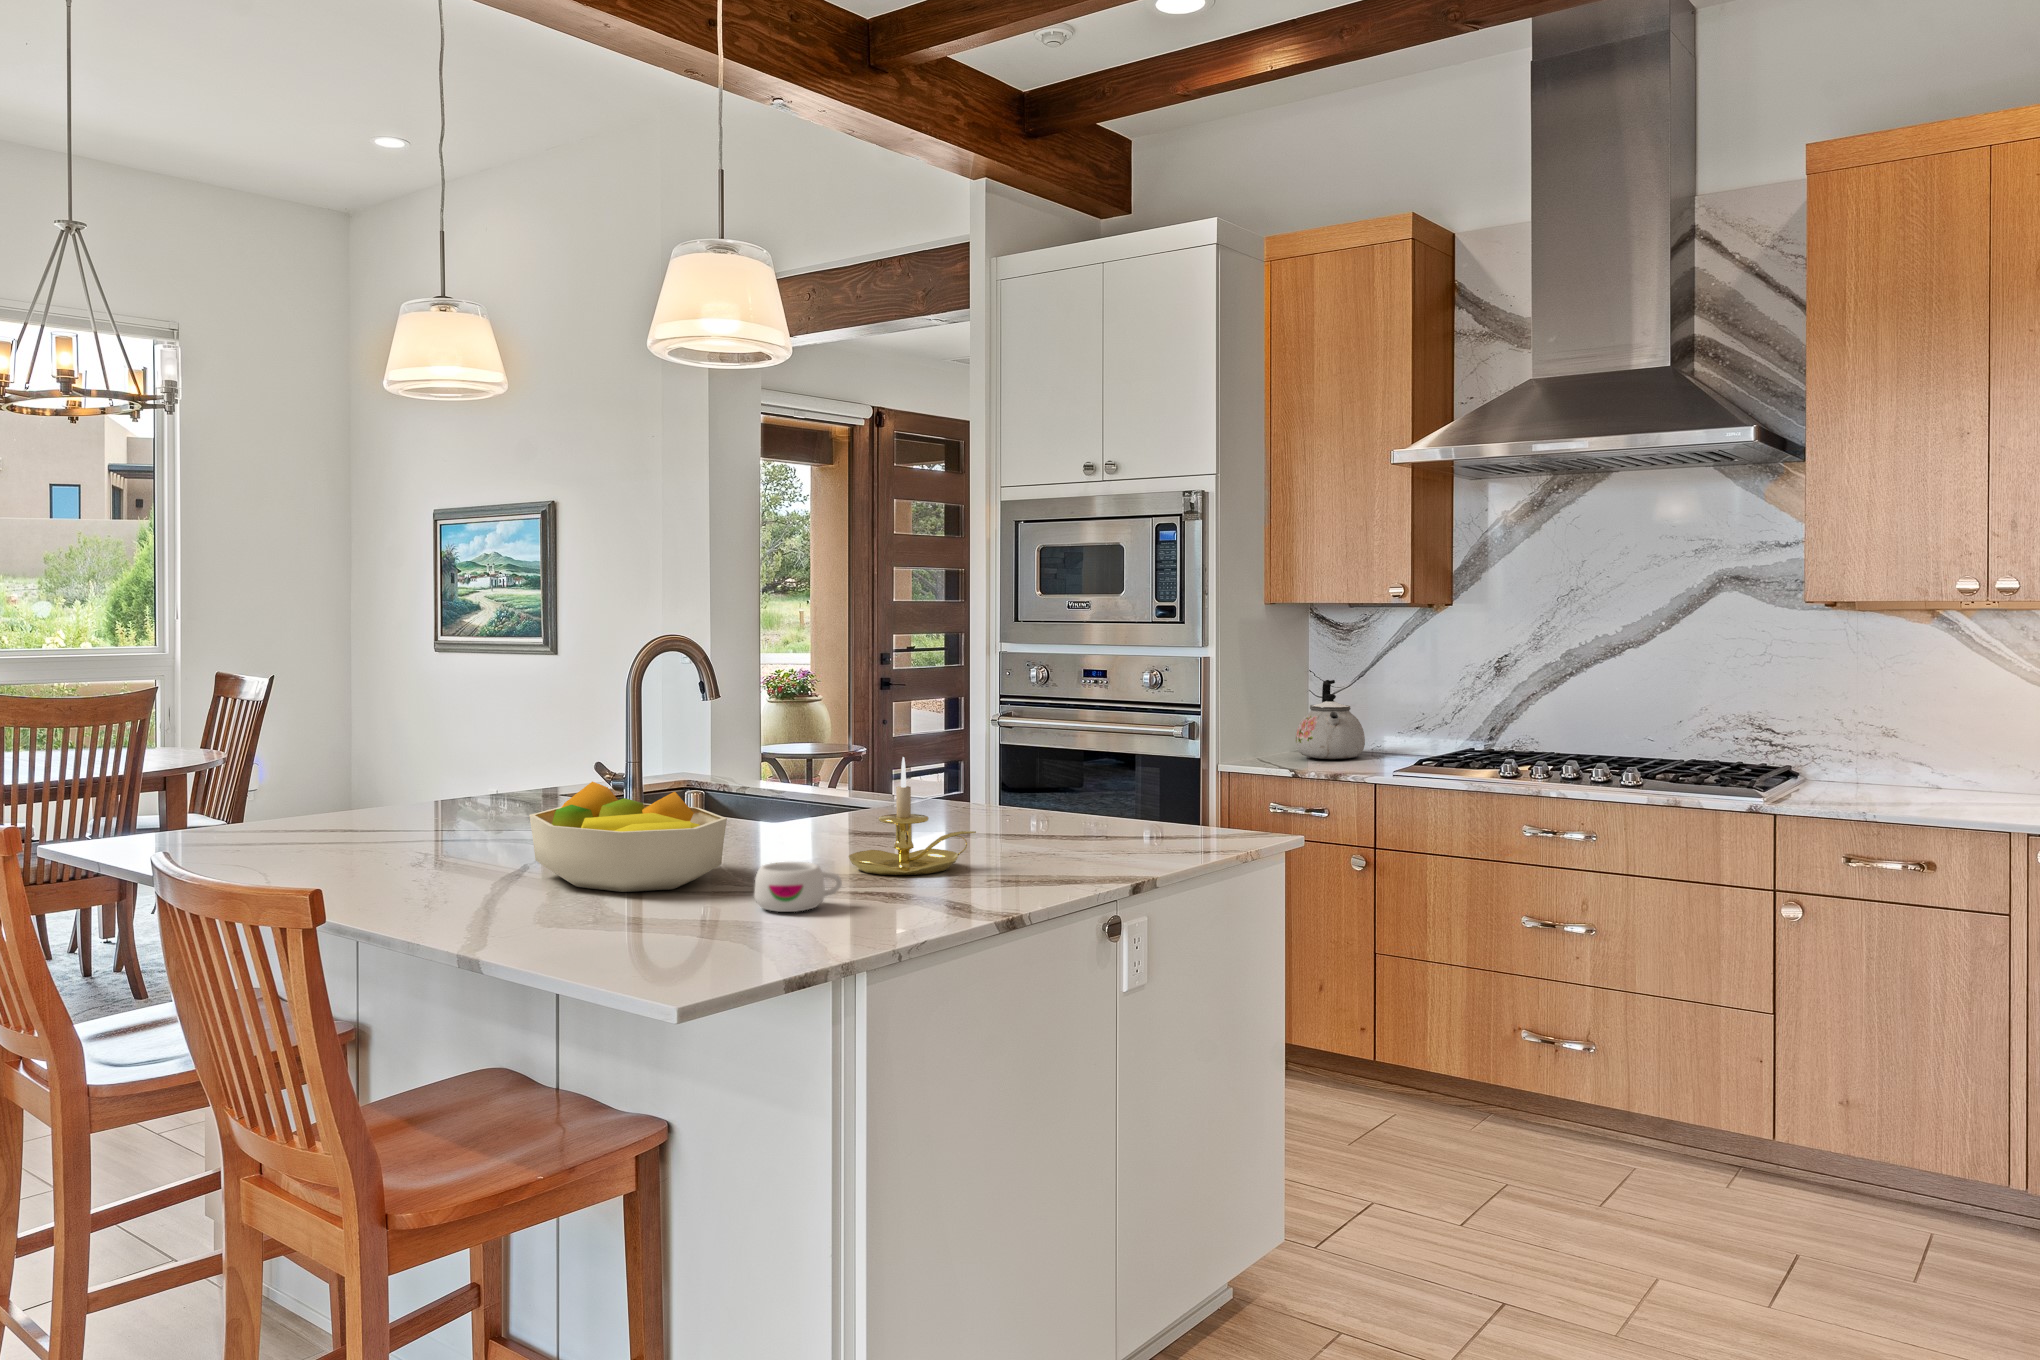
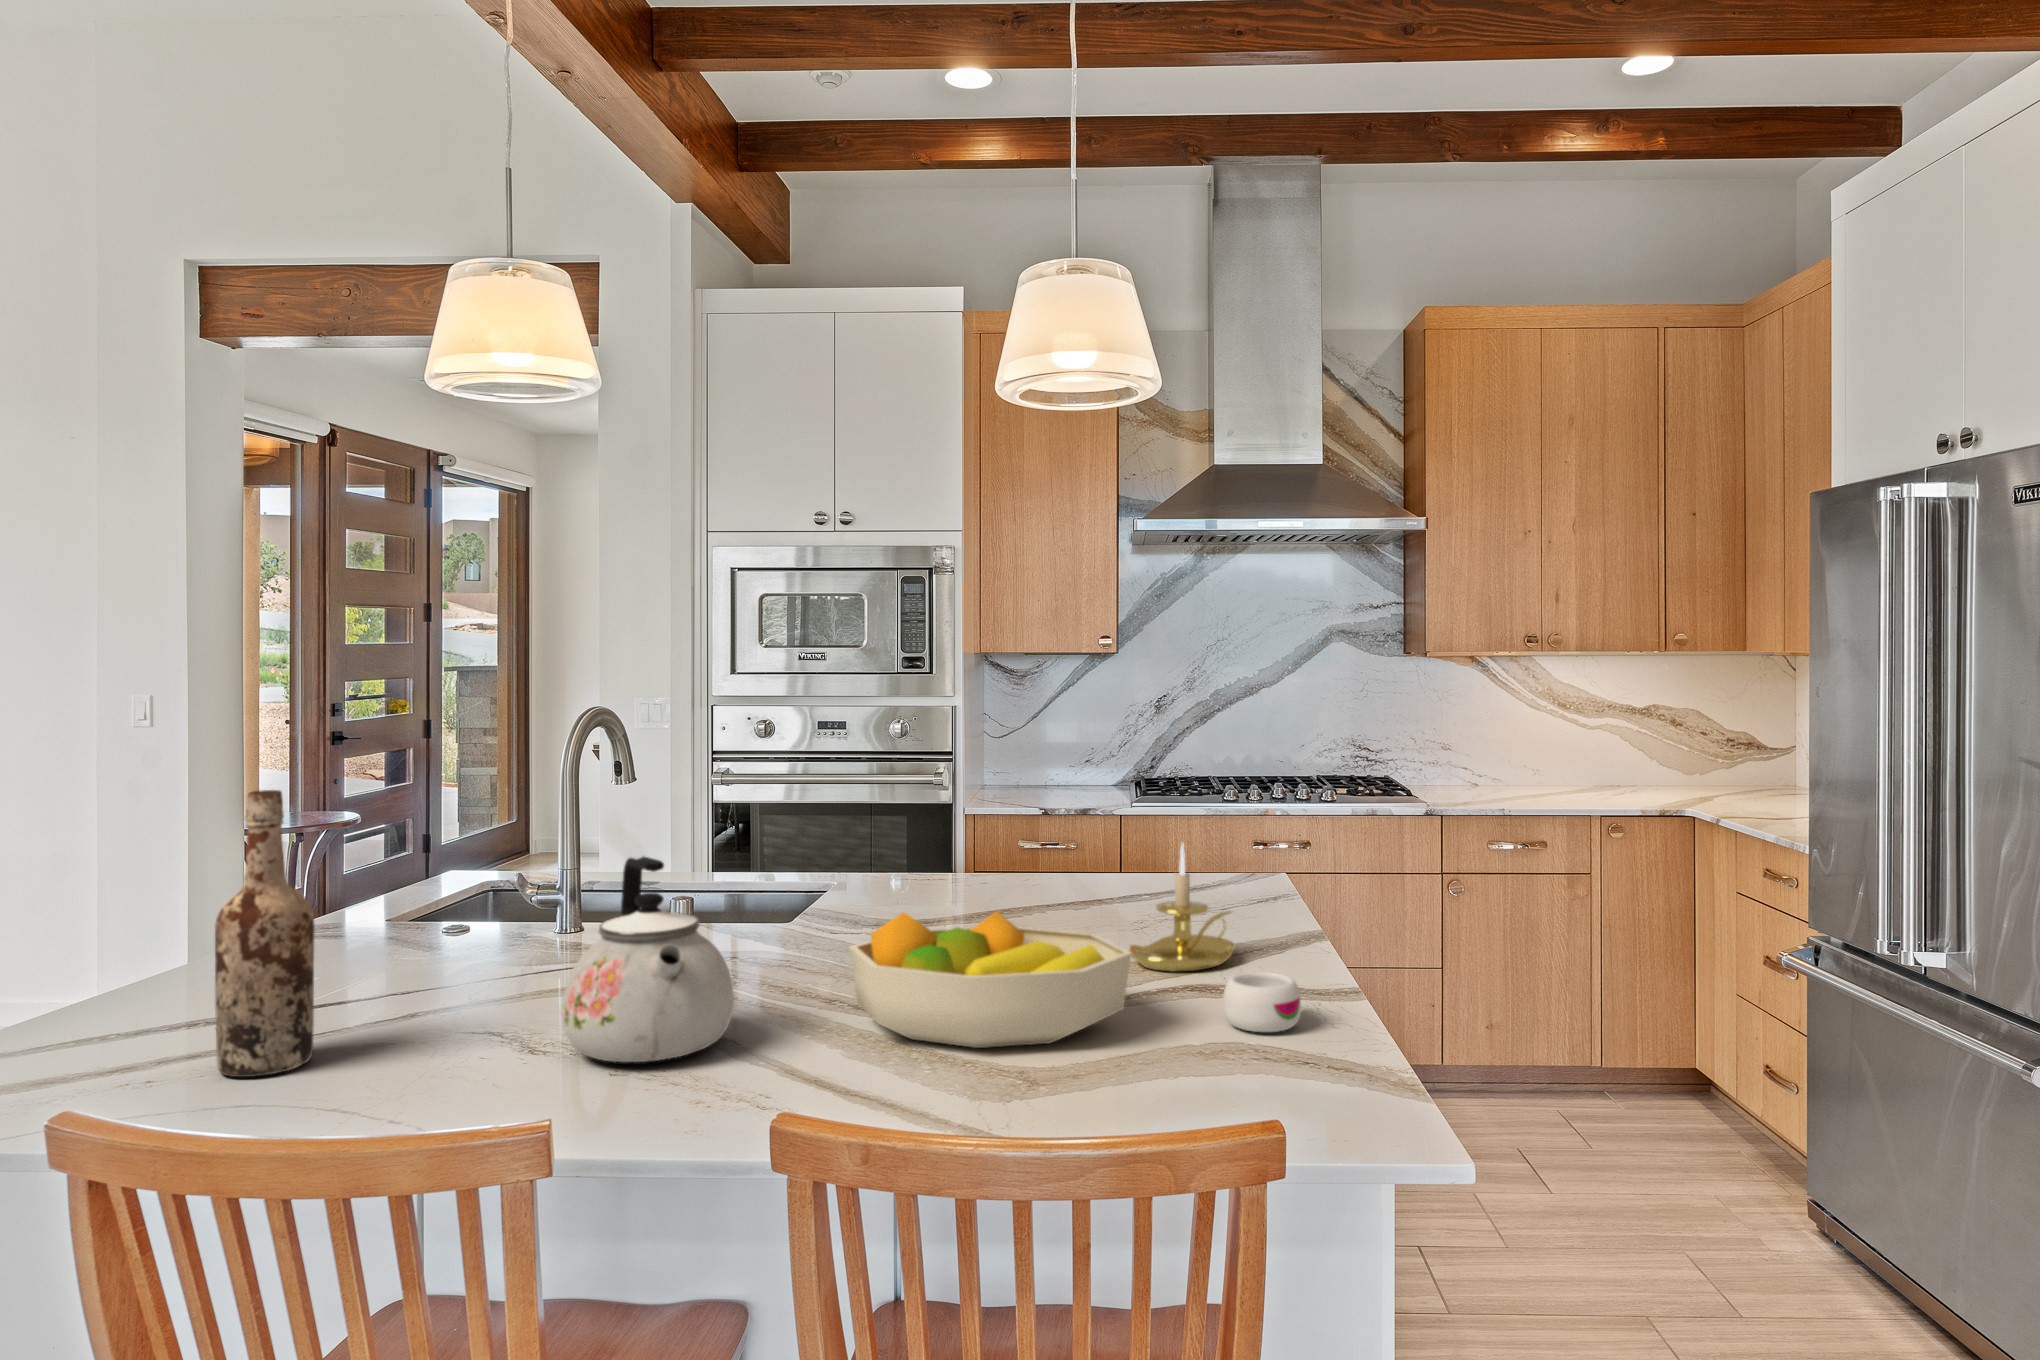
wine bottle: none [240,665,299,841] -> present [215,790,315,1077]
kettle: present [1295,680,1365,759] -> present [562,857,734,1062]

